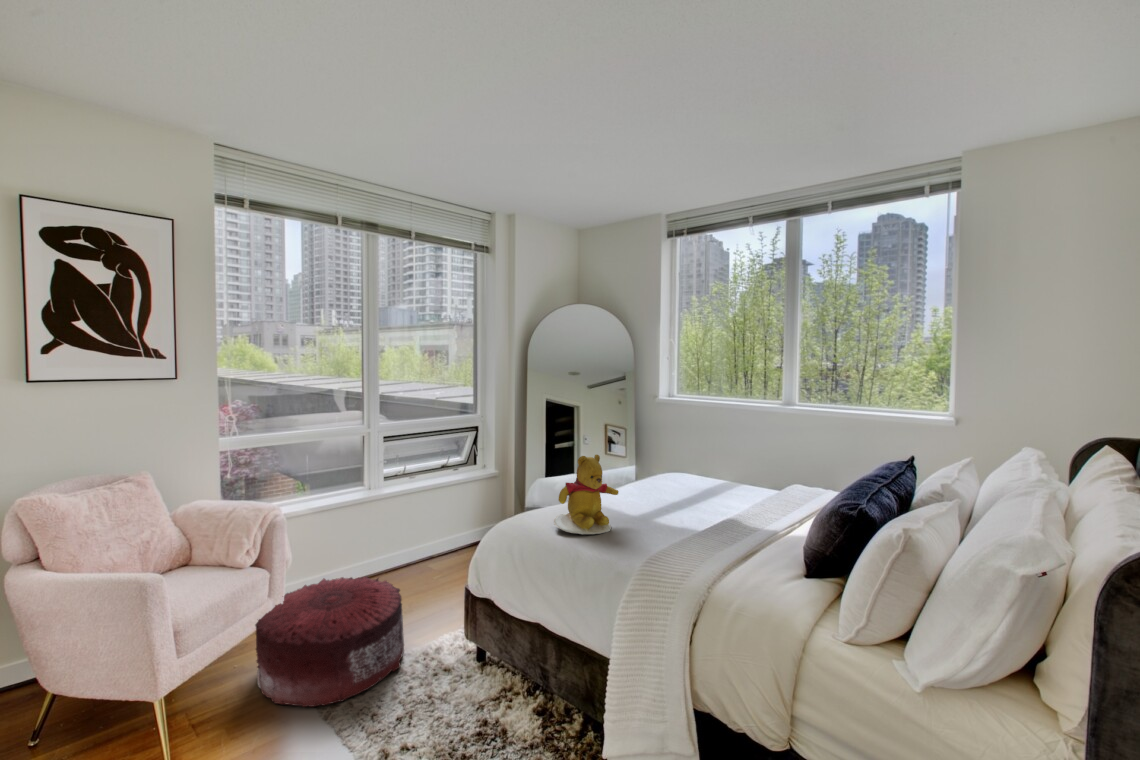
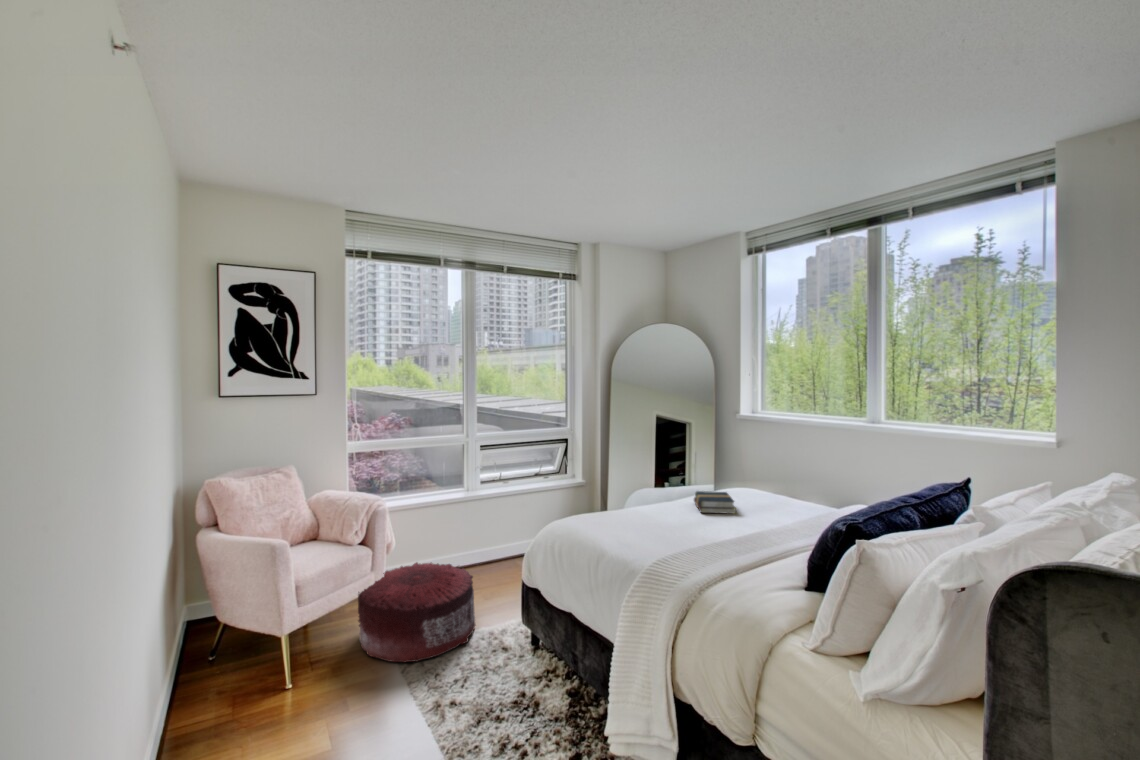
teddy bear: present [554,454,619,534] -> none [592,464,656,537]
hardback book: none [638,477,686,501] -> present [694,491,736,514]

